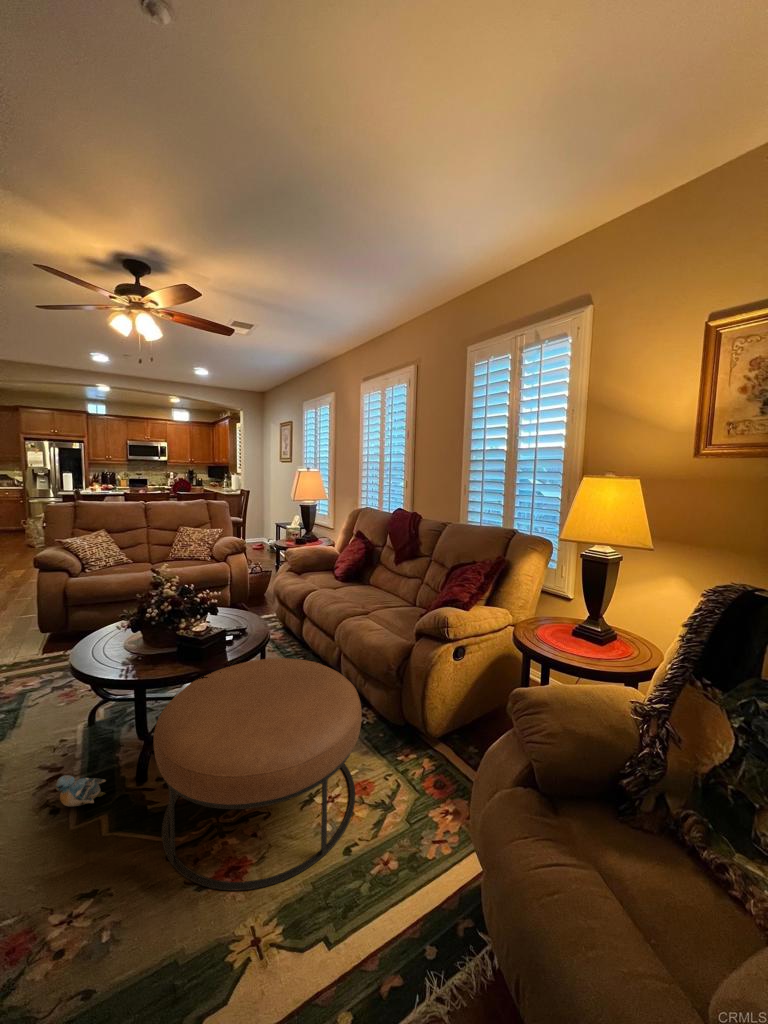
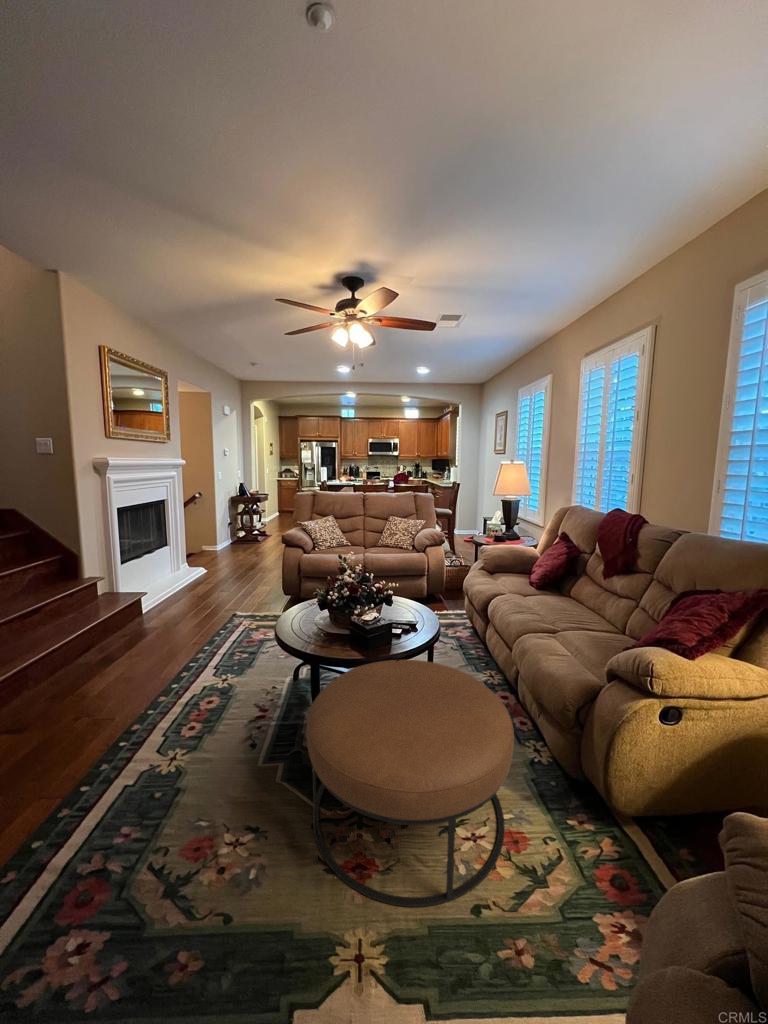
plush toy: present [55,775,106,807] -> none [254,719,289,750]

